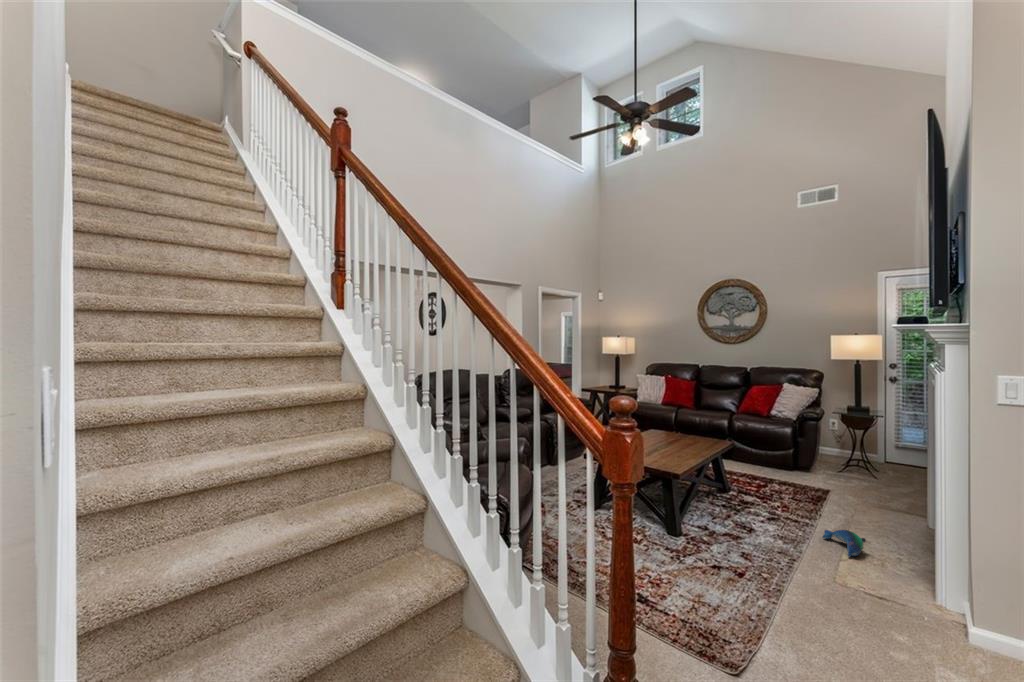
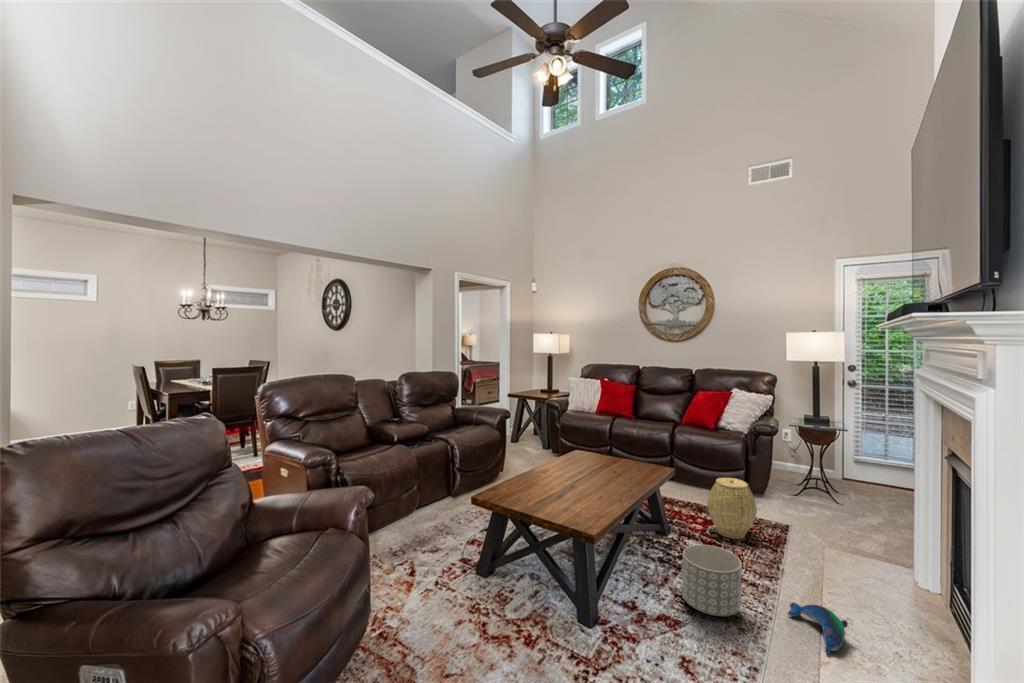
woven basket: none [761,450,802,496] -> present [707,478,757,539]
planter: none [742,489,787,536] -> present [682,545,742,616]

